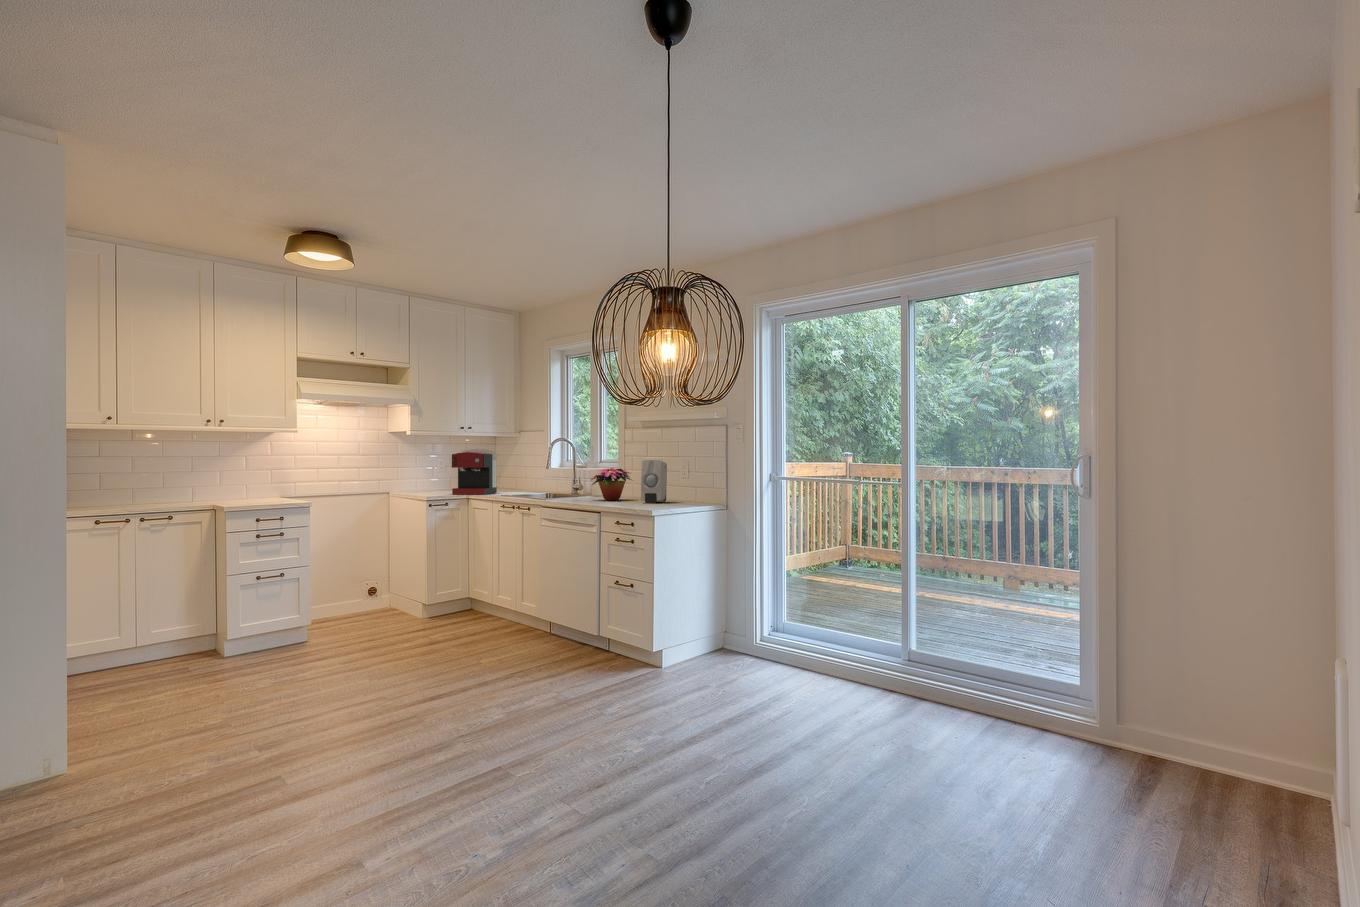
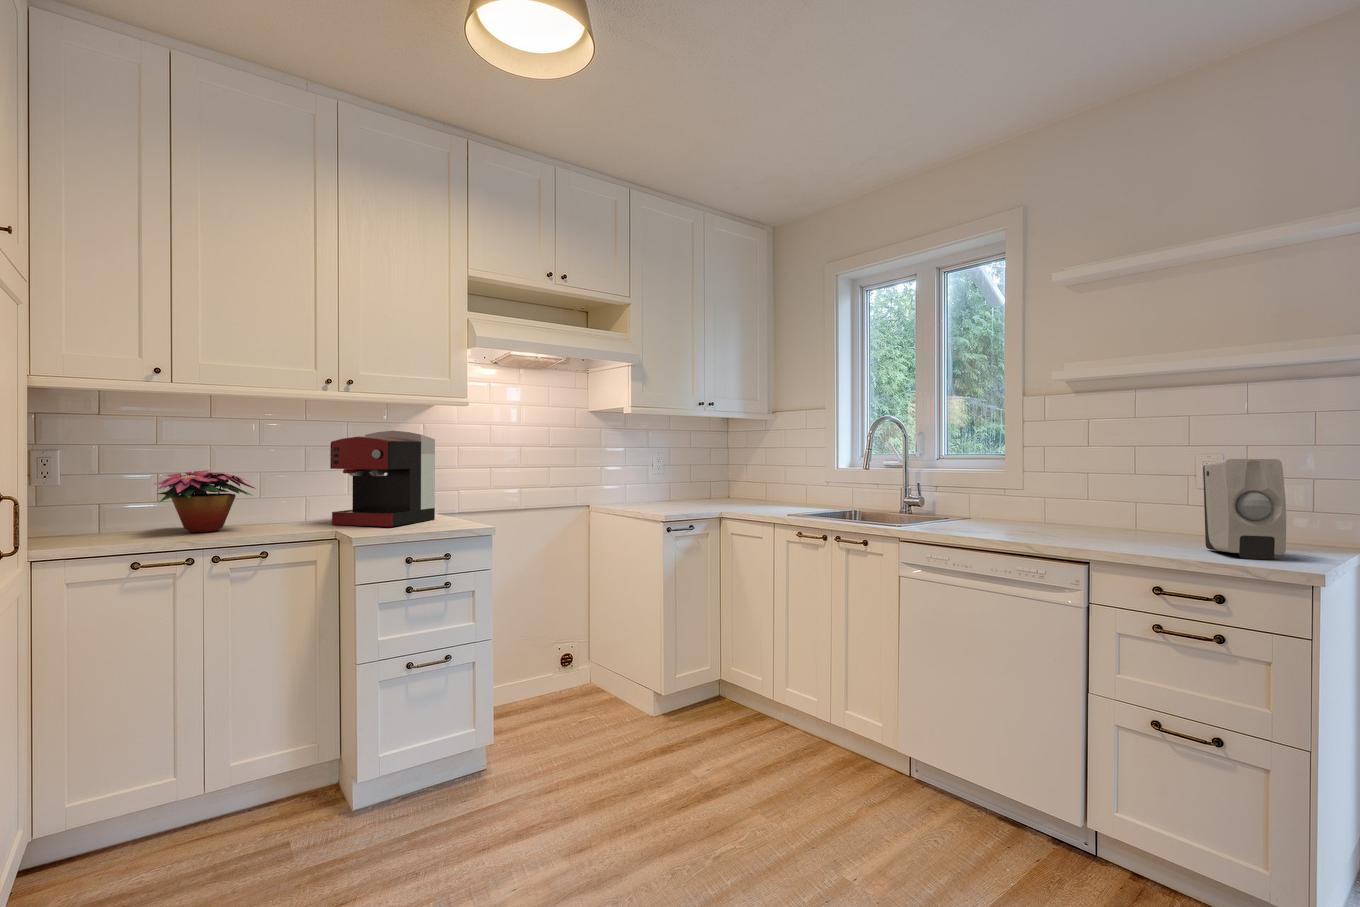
coffee maker: present [452,449,497,495] -> present [330,431,435,527]
flower arrangement: present [591,468,631,500] -> present [154,470,254,532]

